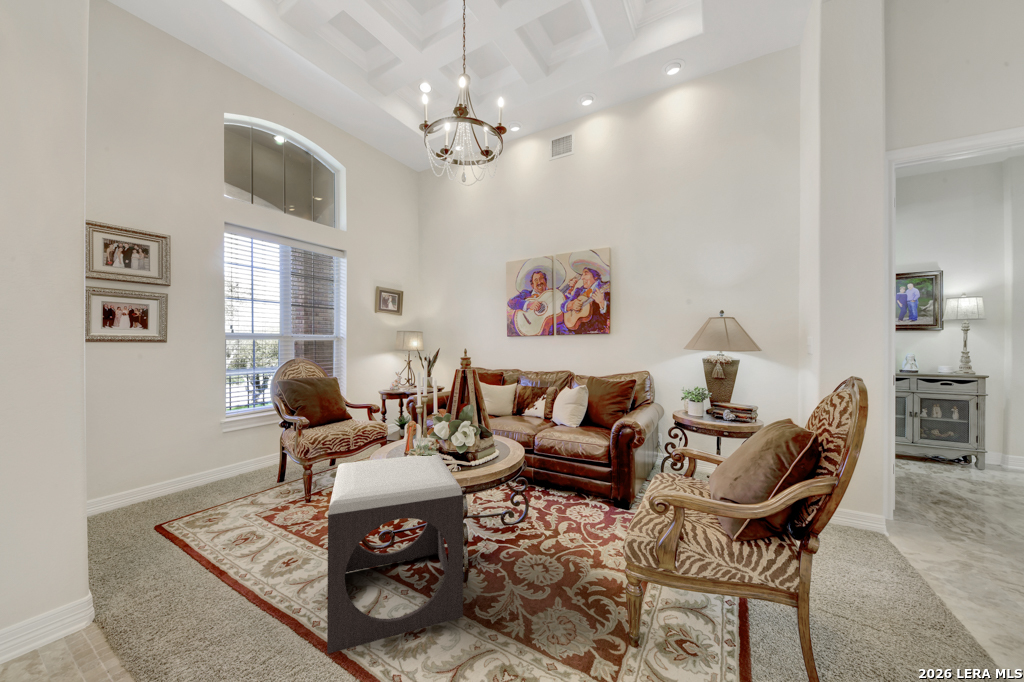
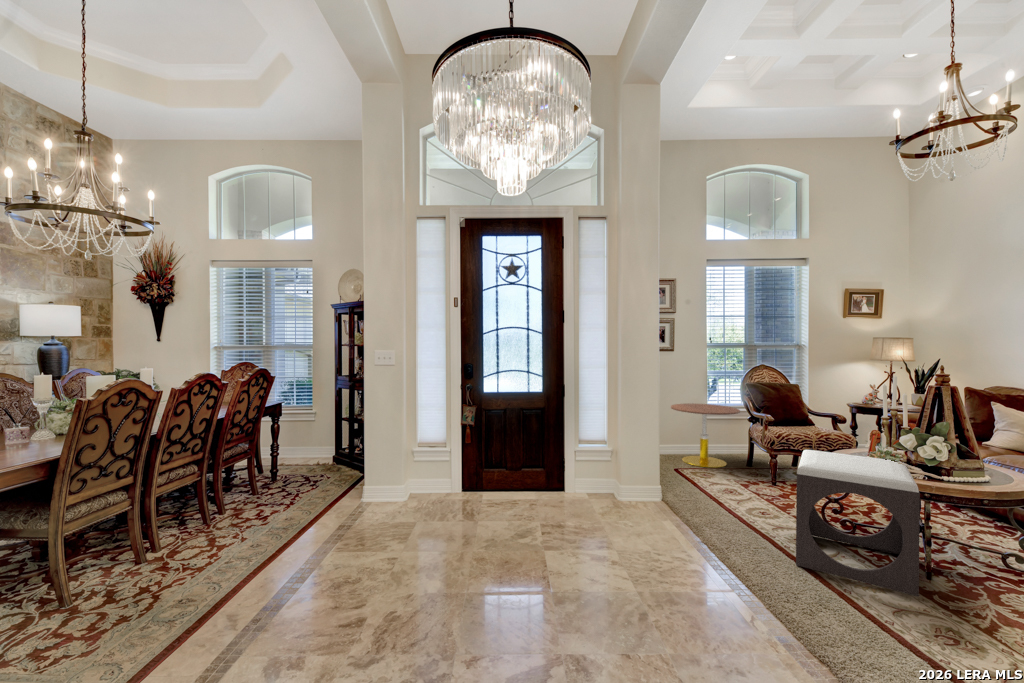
side table: none [158,413,268,505] -> present [671,403,740,468]

